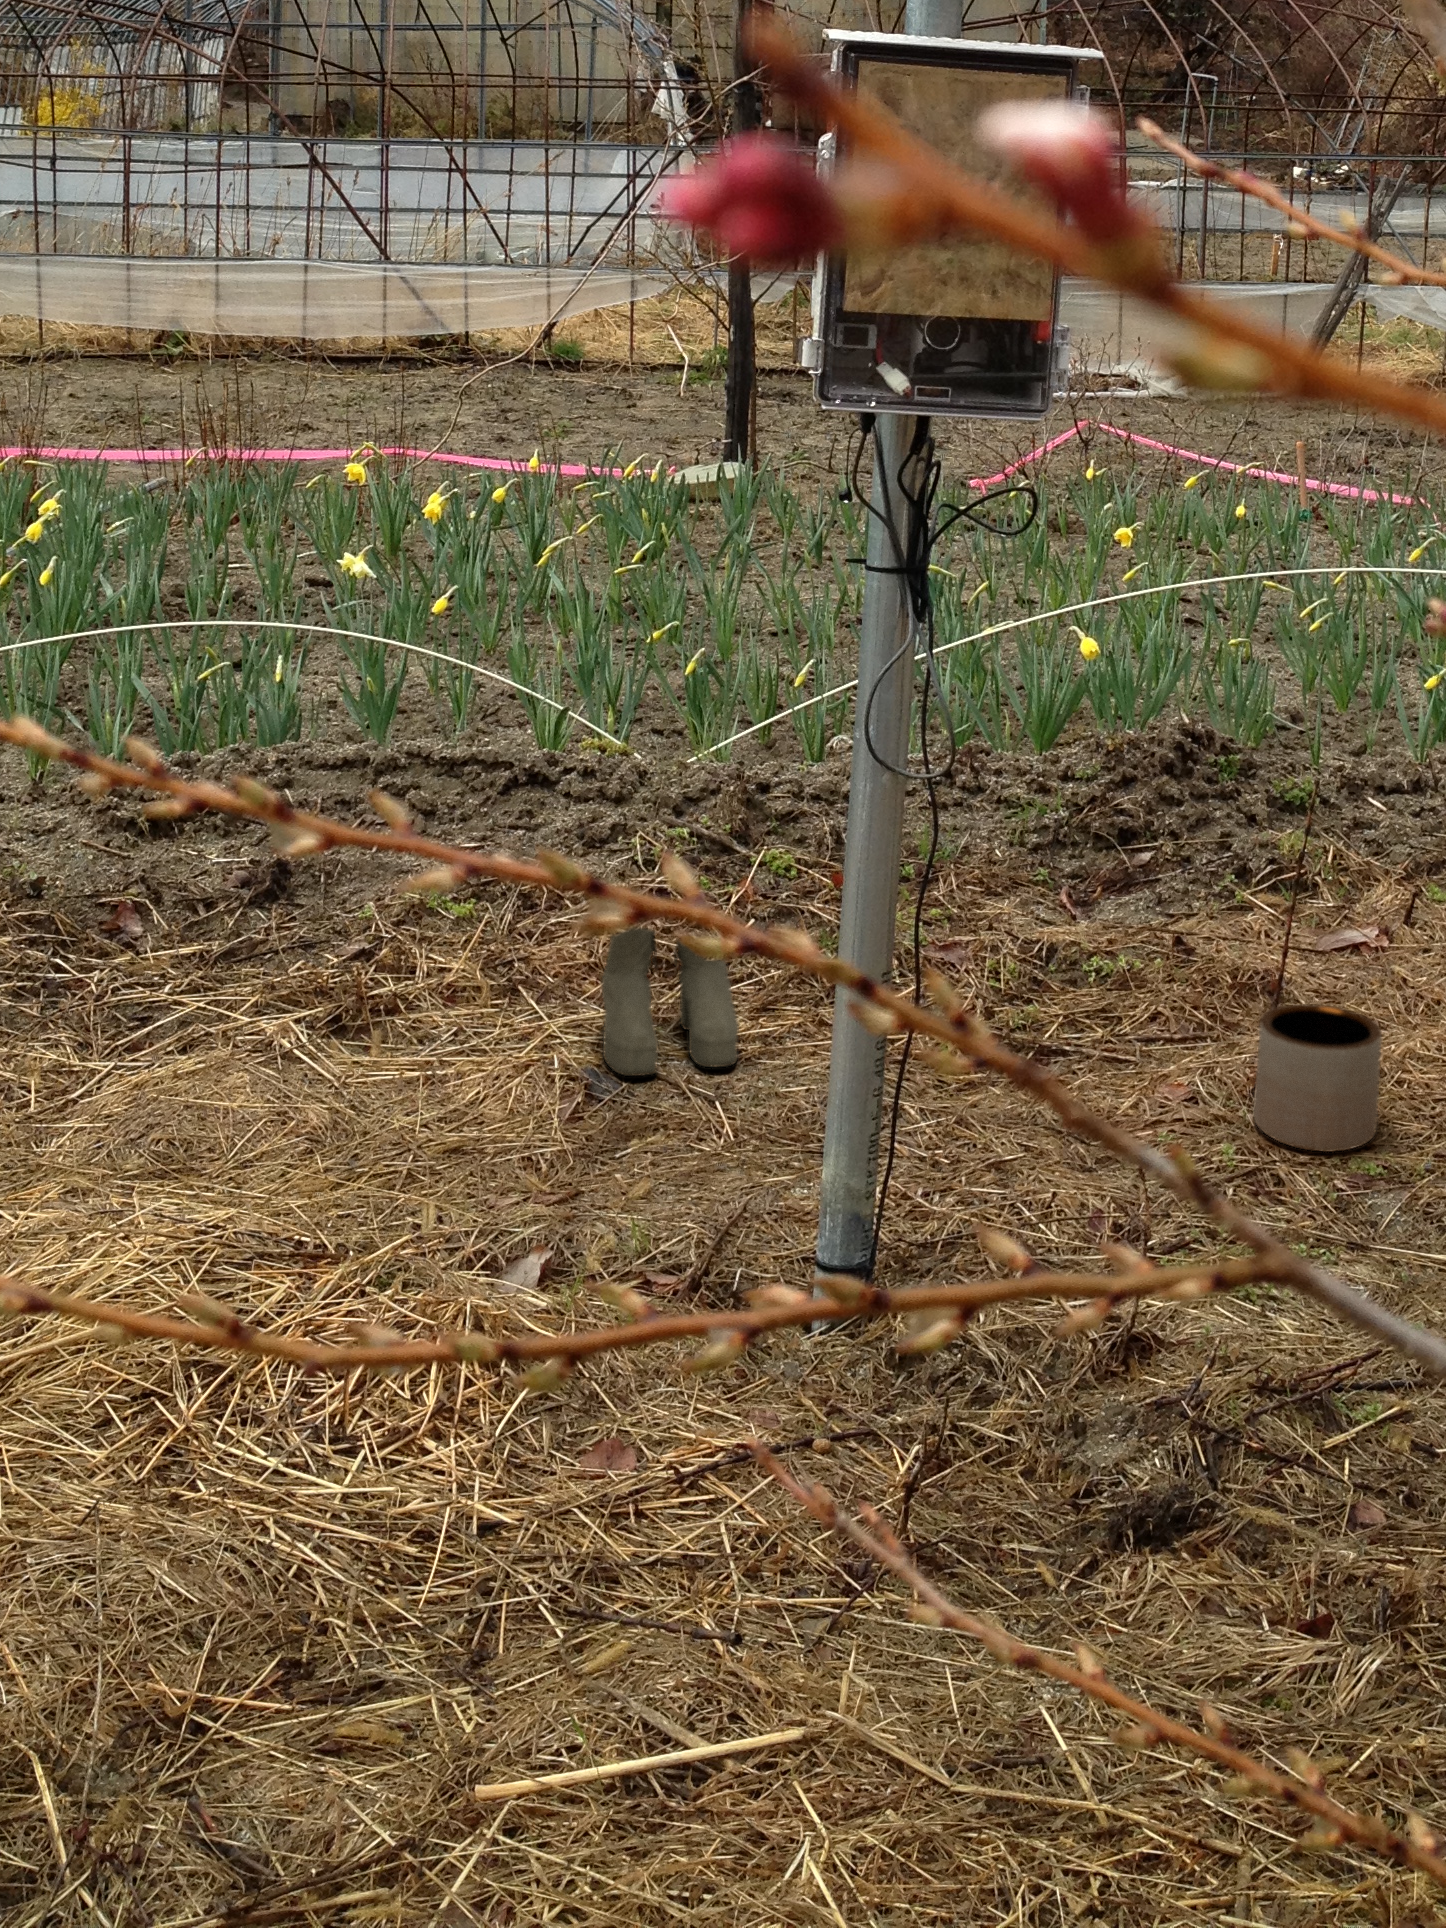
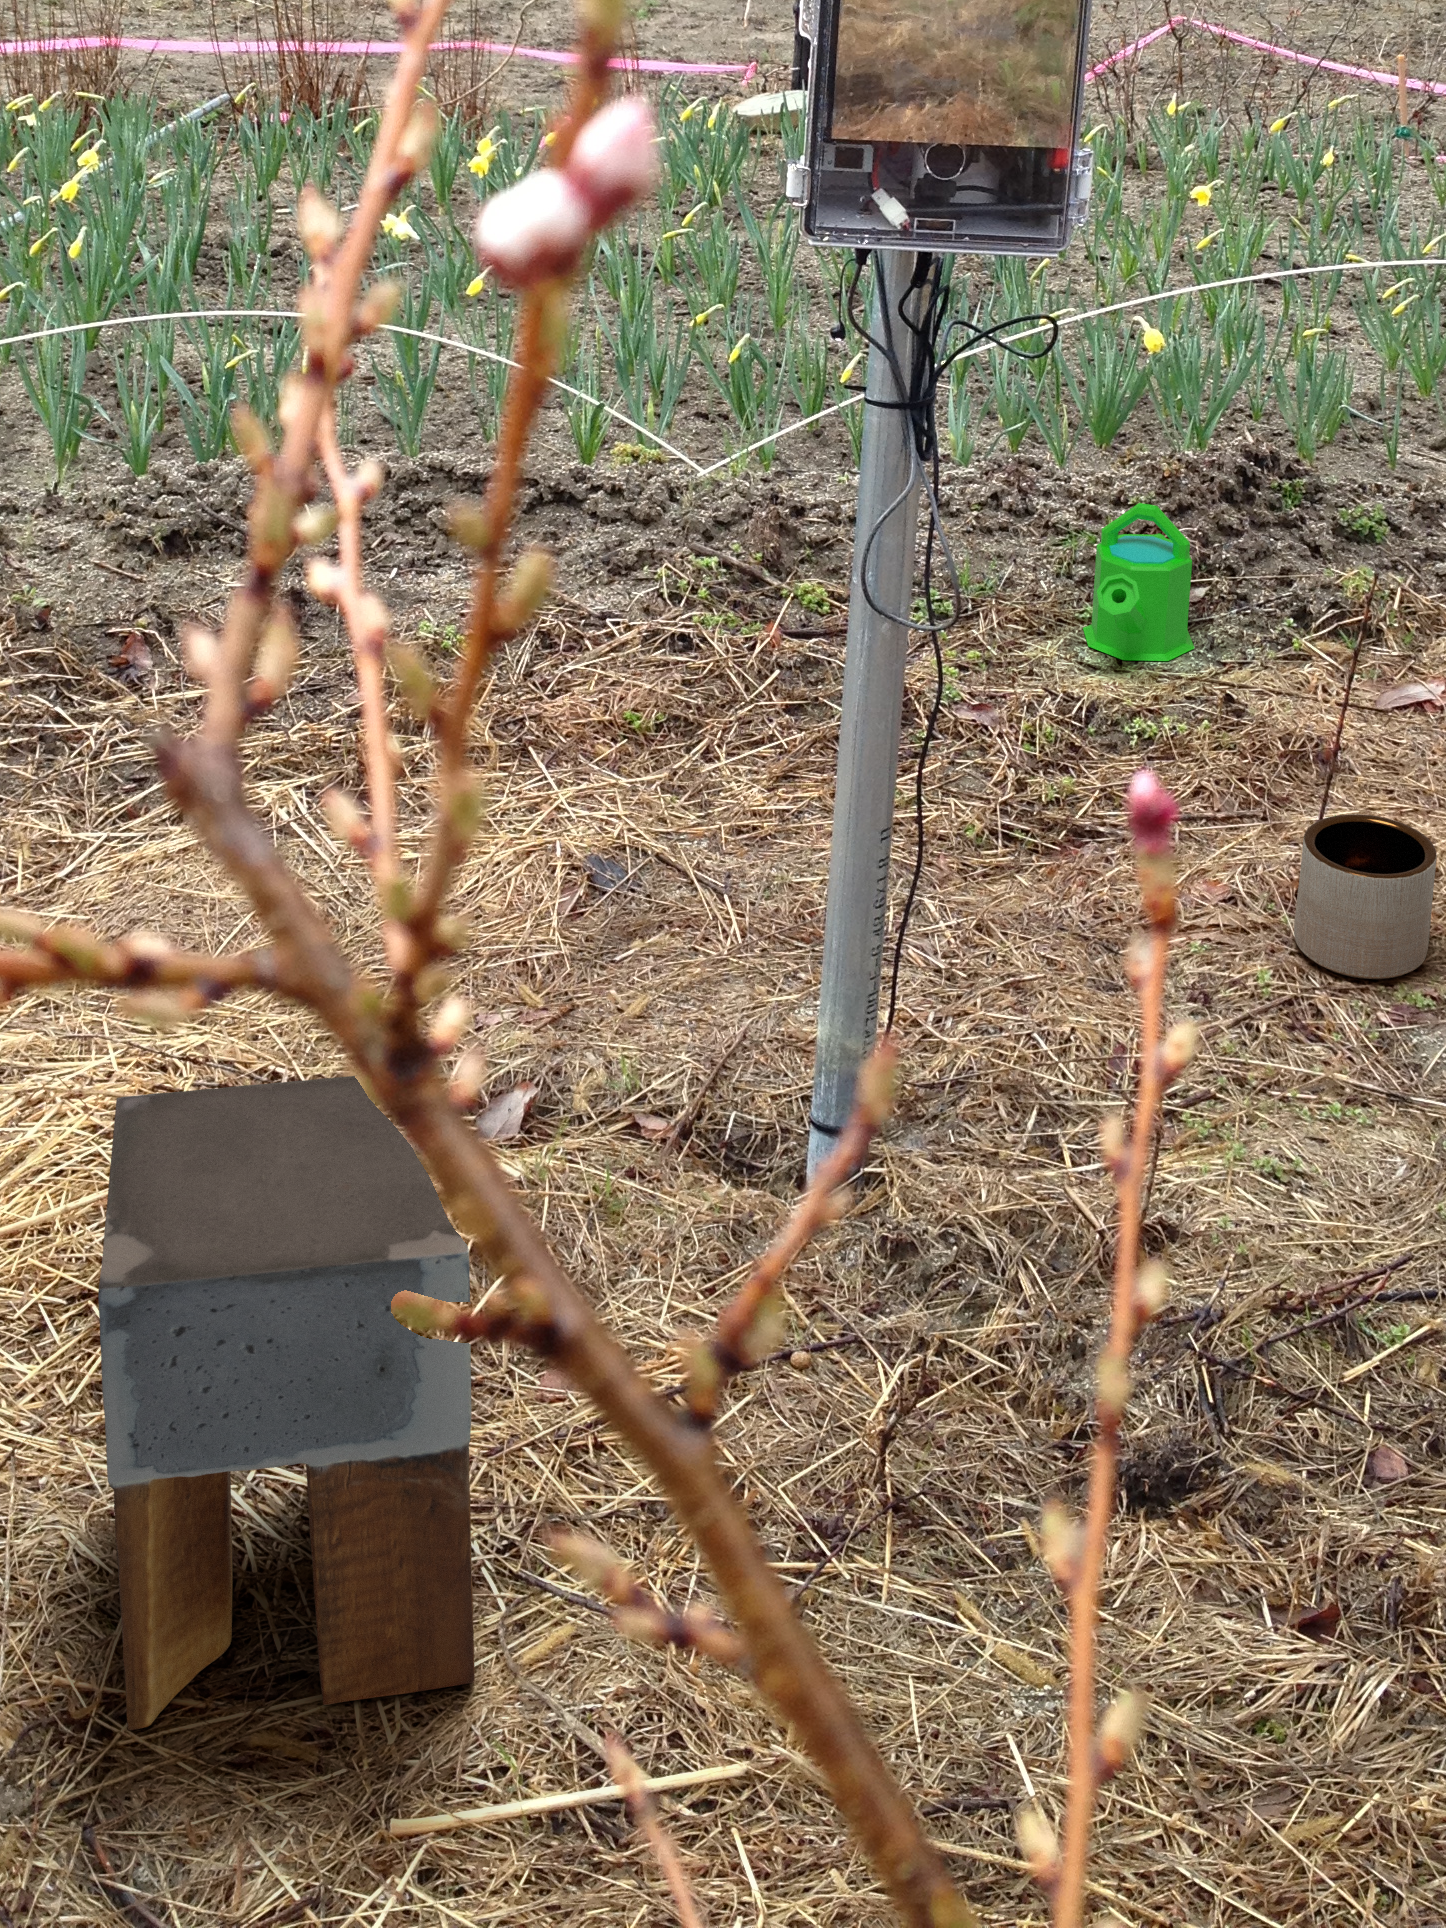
watering can: none [1038,766,1144,917] -> present [1083,503,1194,661]
boots: present [601,897,739,1076] -> none [607,670,749,869]
stool: none [219,1113,562,1723] -> present [98,1076,475,1730]

